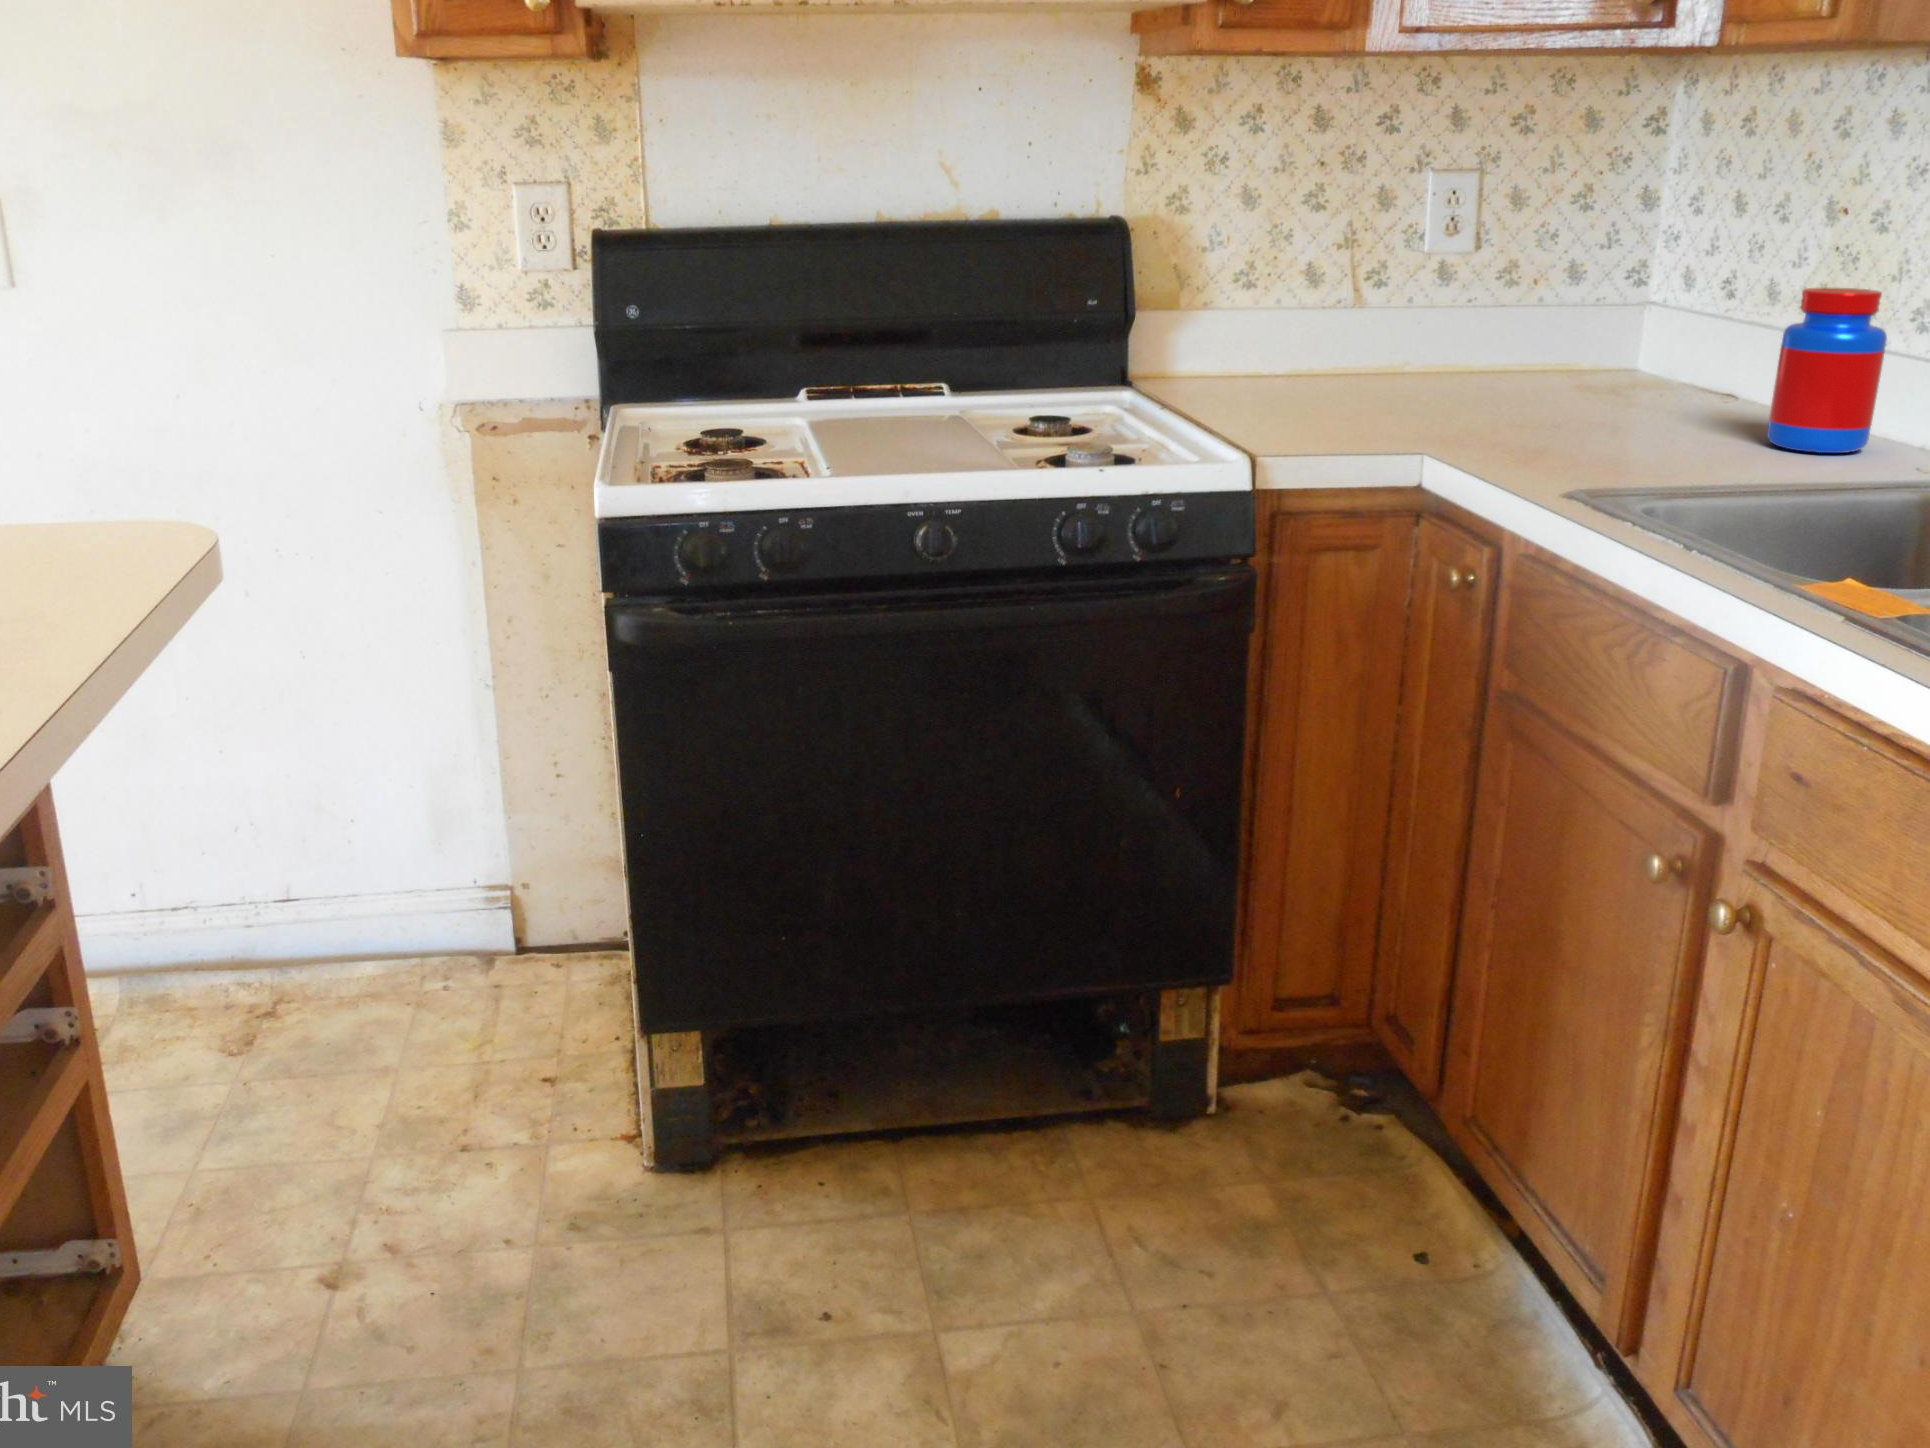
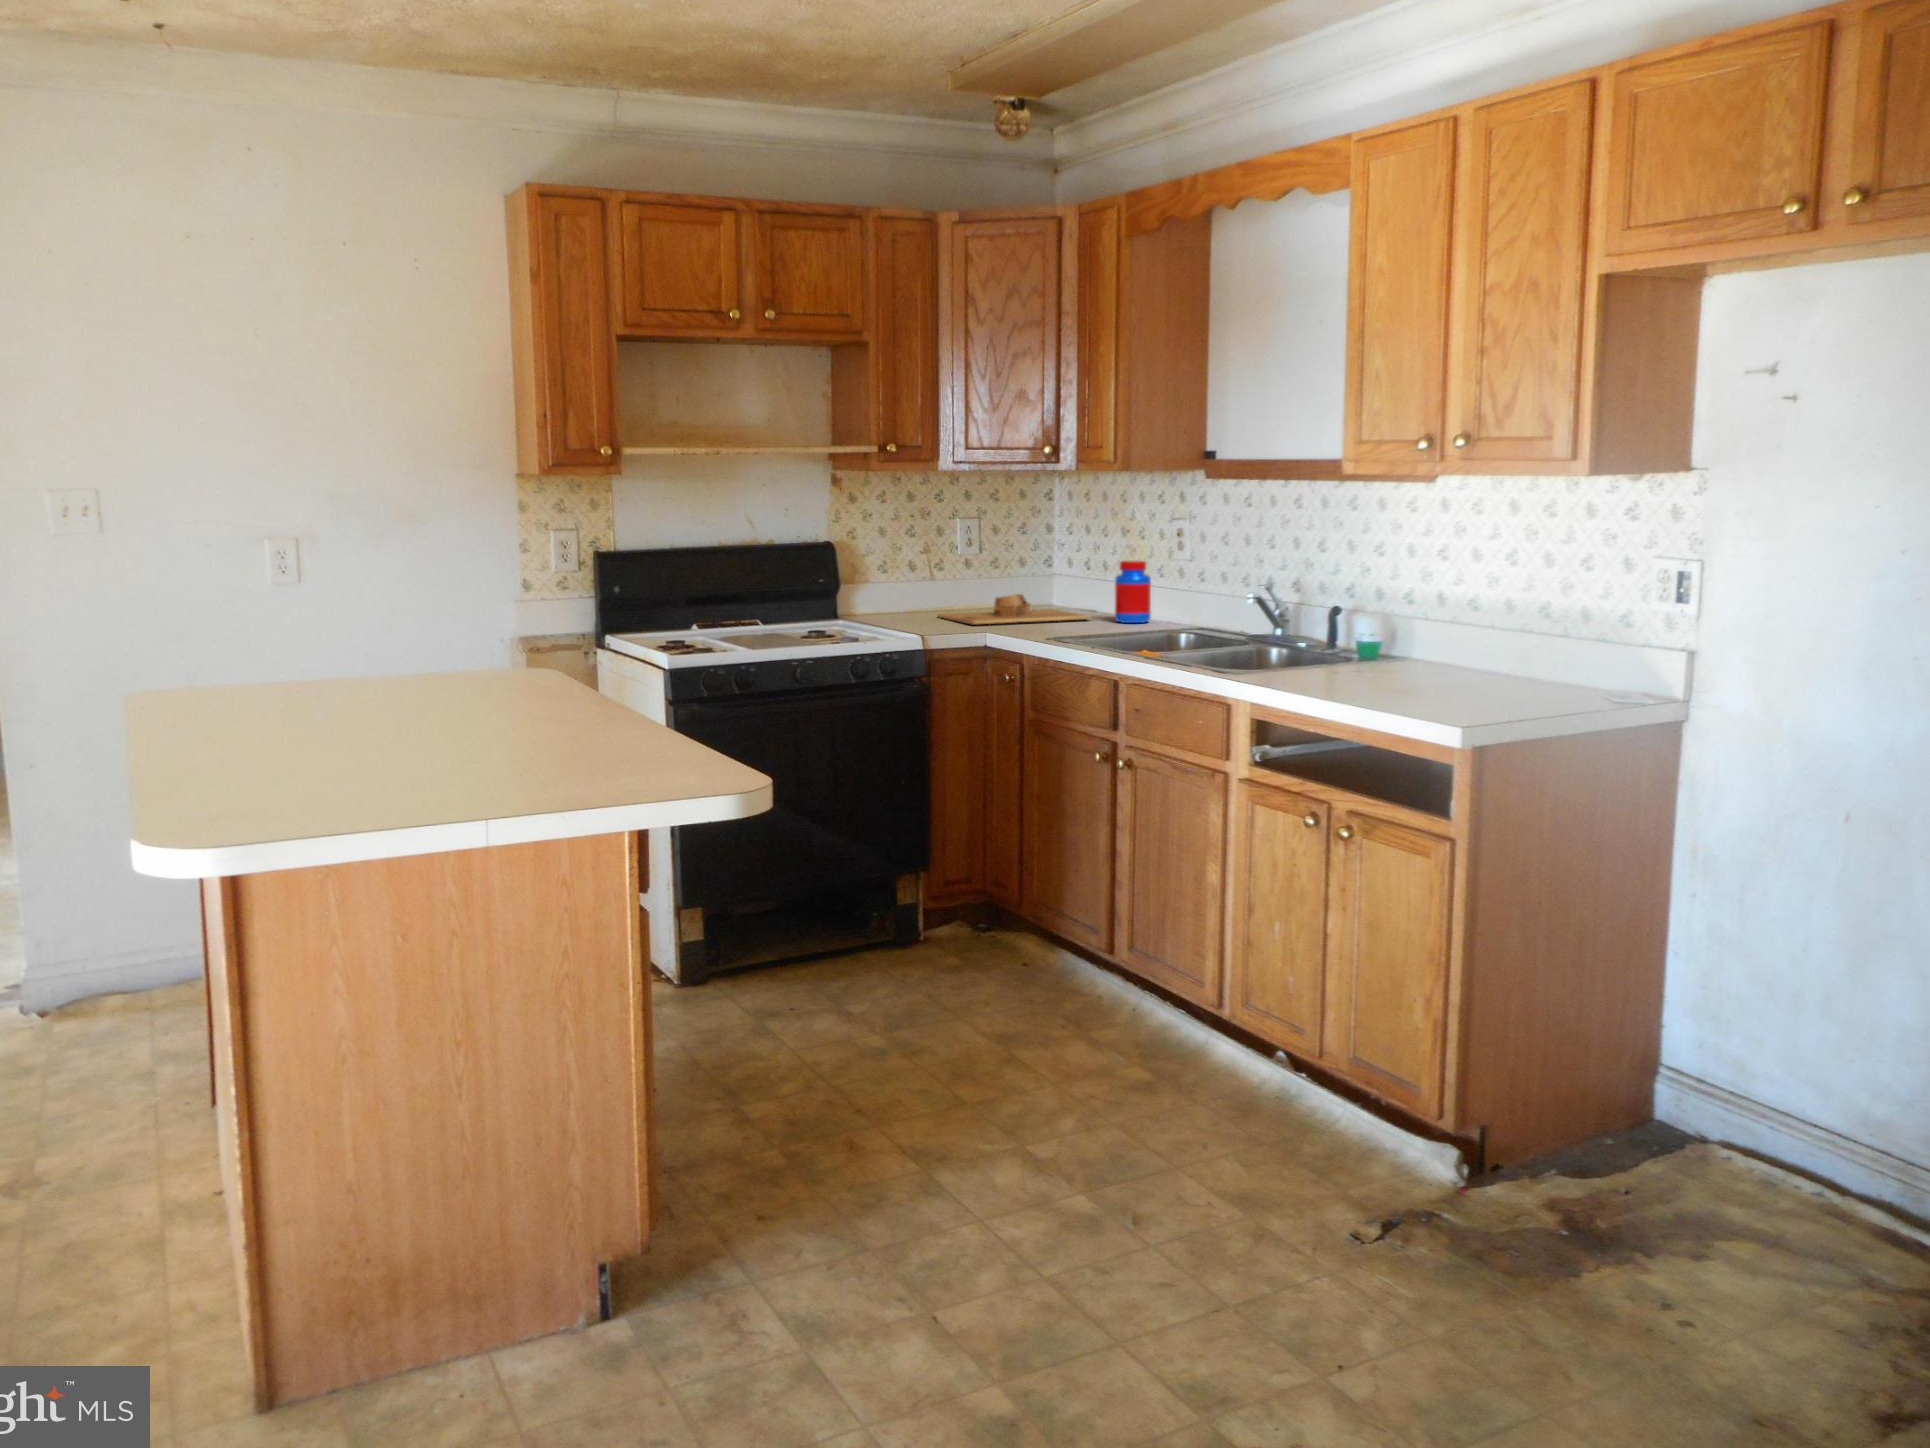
cutting board: none [1337,356,1706,431] -> present [938,594,1091,625]

